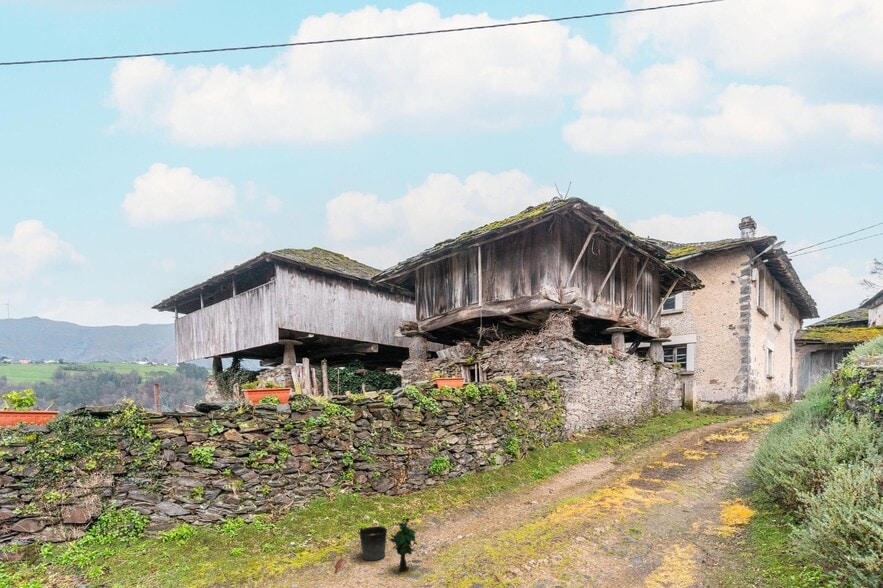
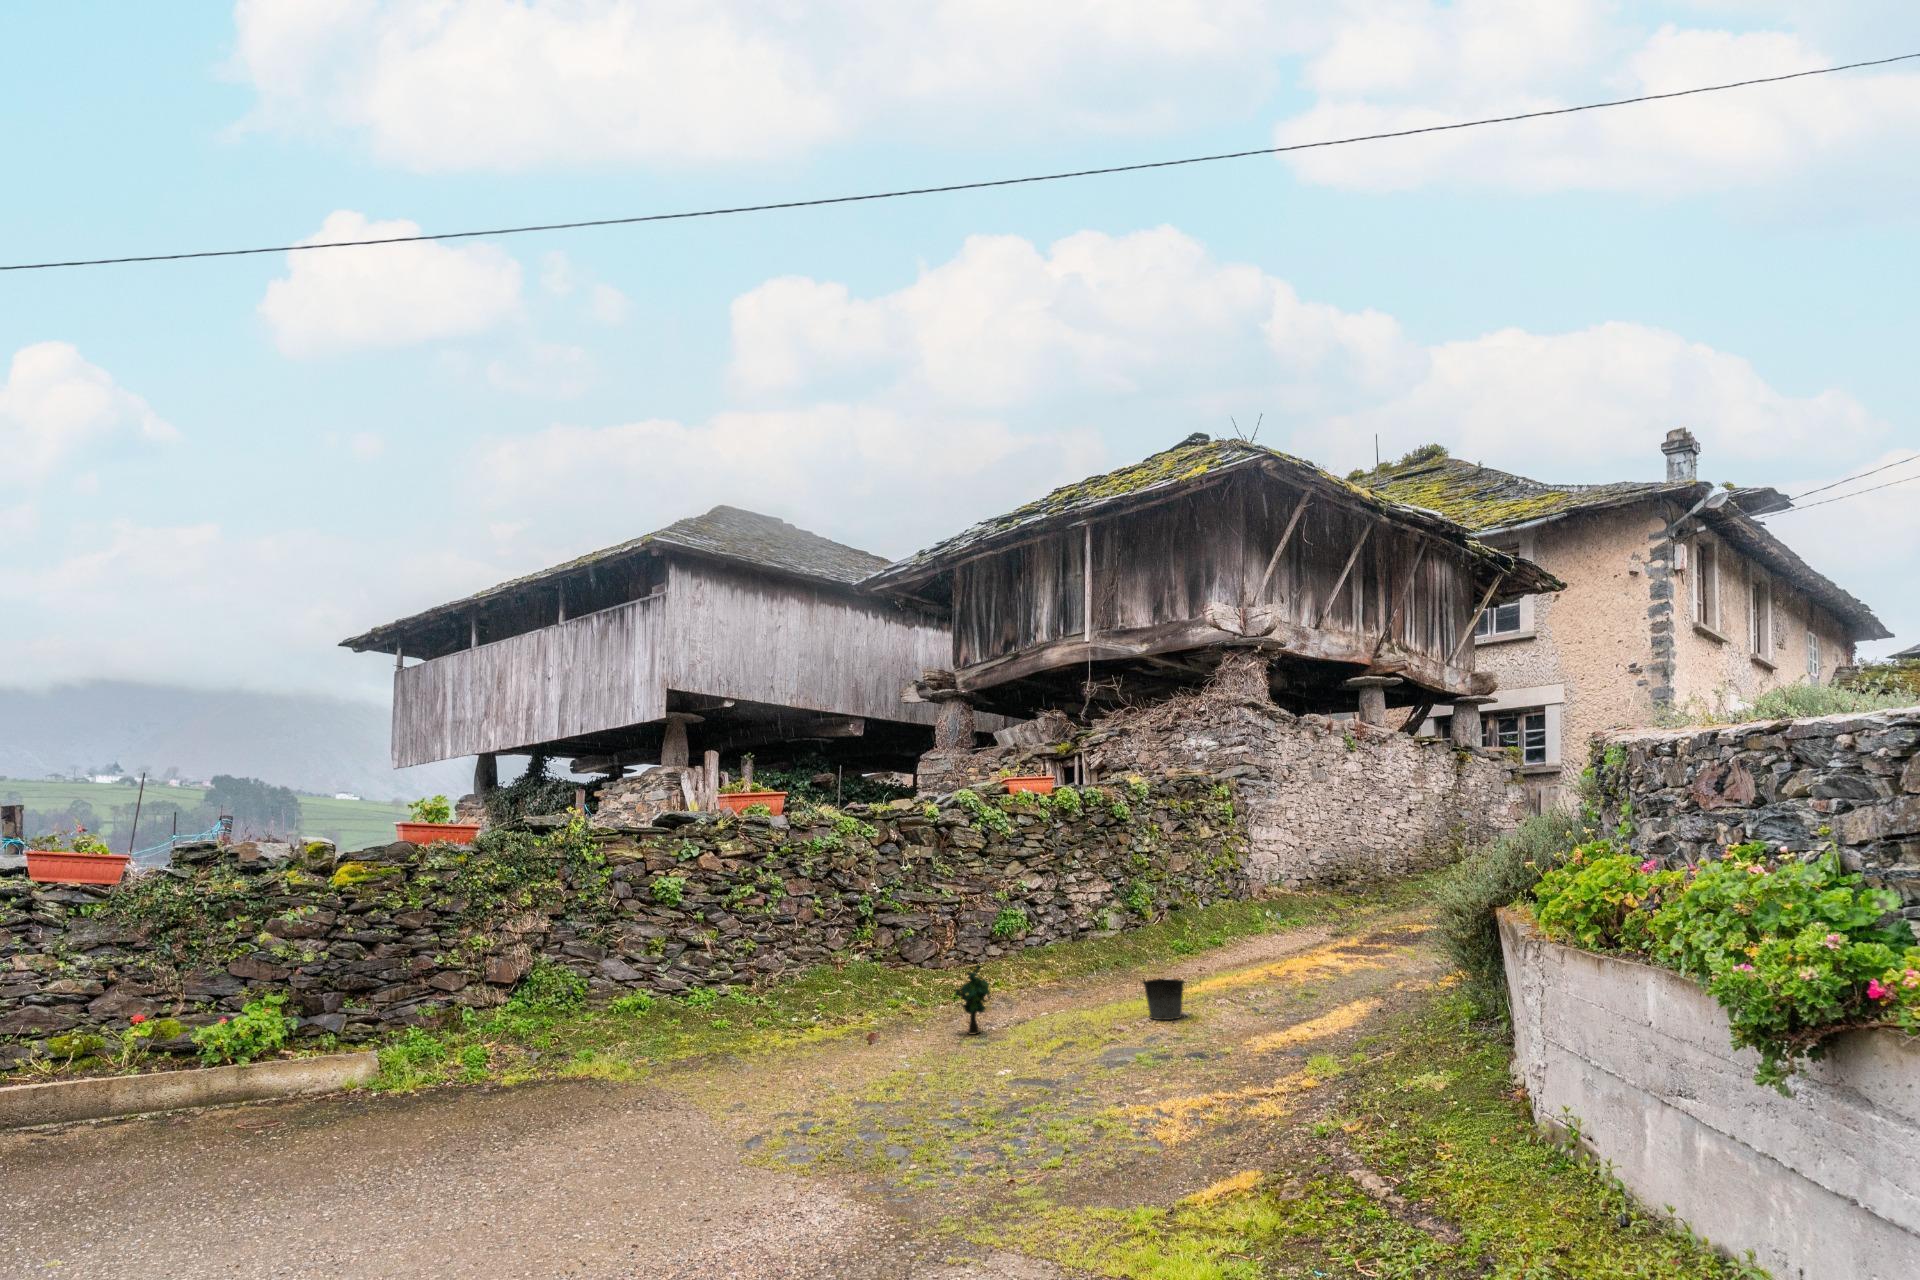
bucket: present [358,527,387,561] -> present [1141,979,1185,1020]

